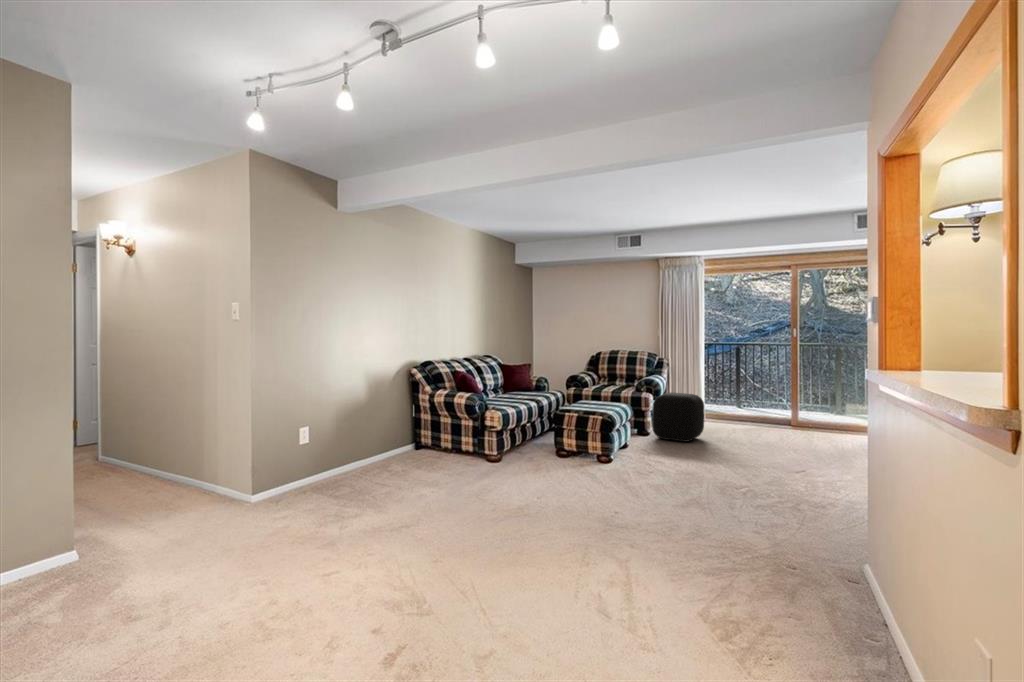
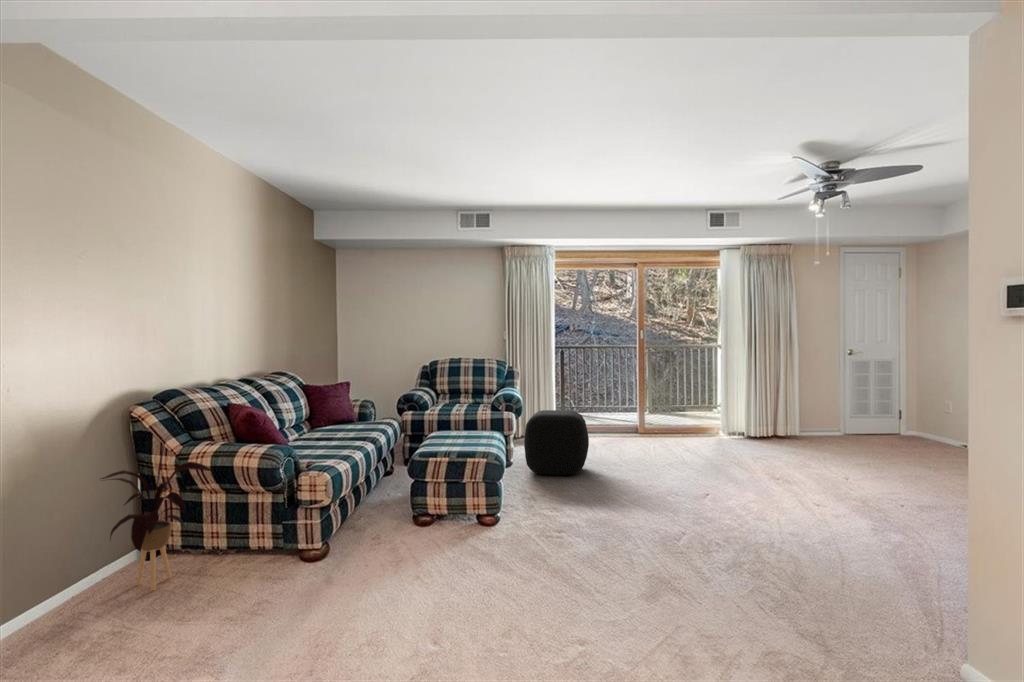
house plant: none [396,383,445,461] -> present [101,434,212,590]

